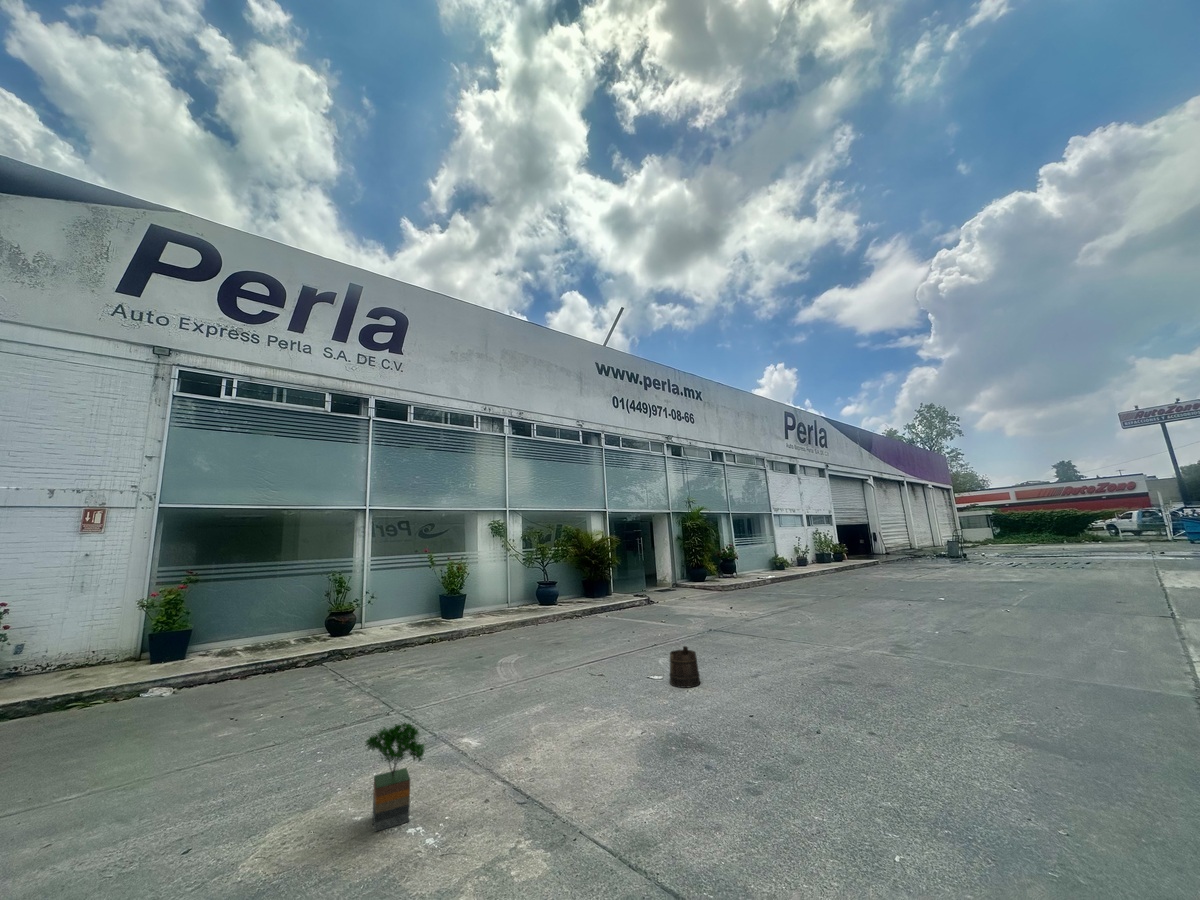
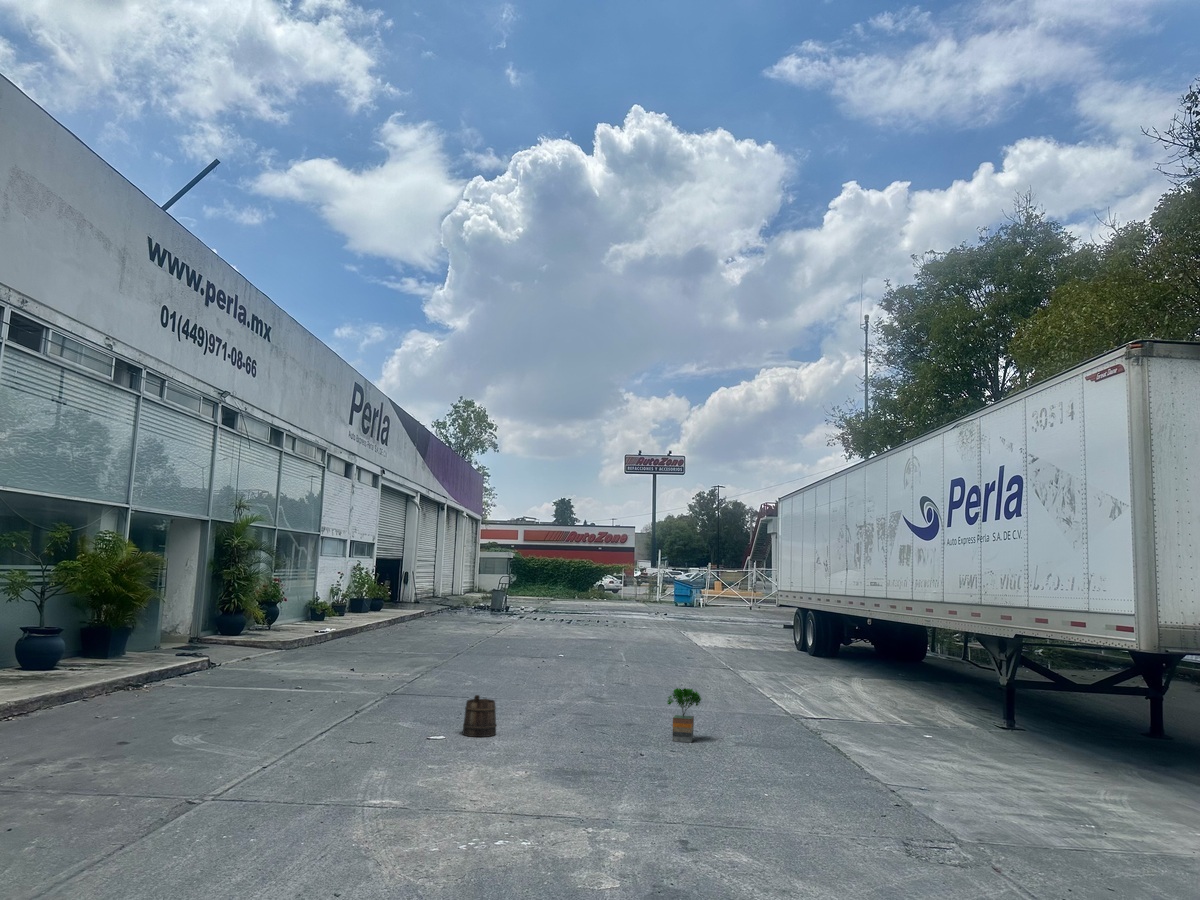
potted tree: present [365,723,424,831] -> present [667,688,701,743]

